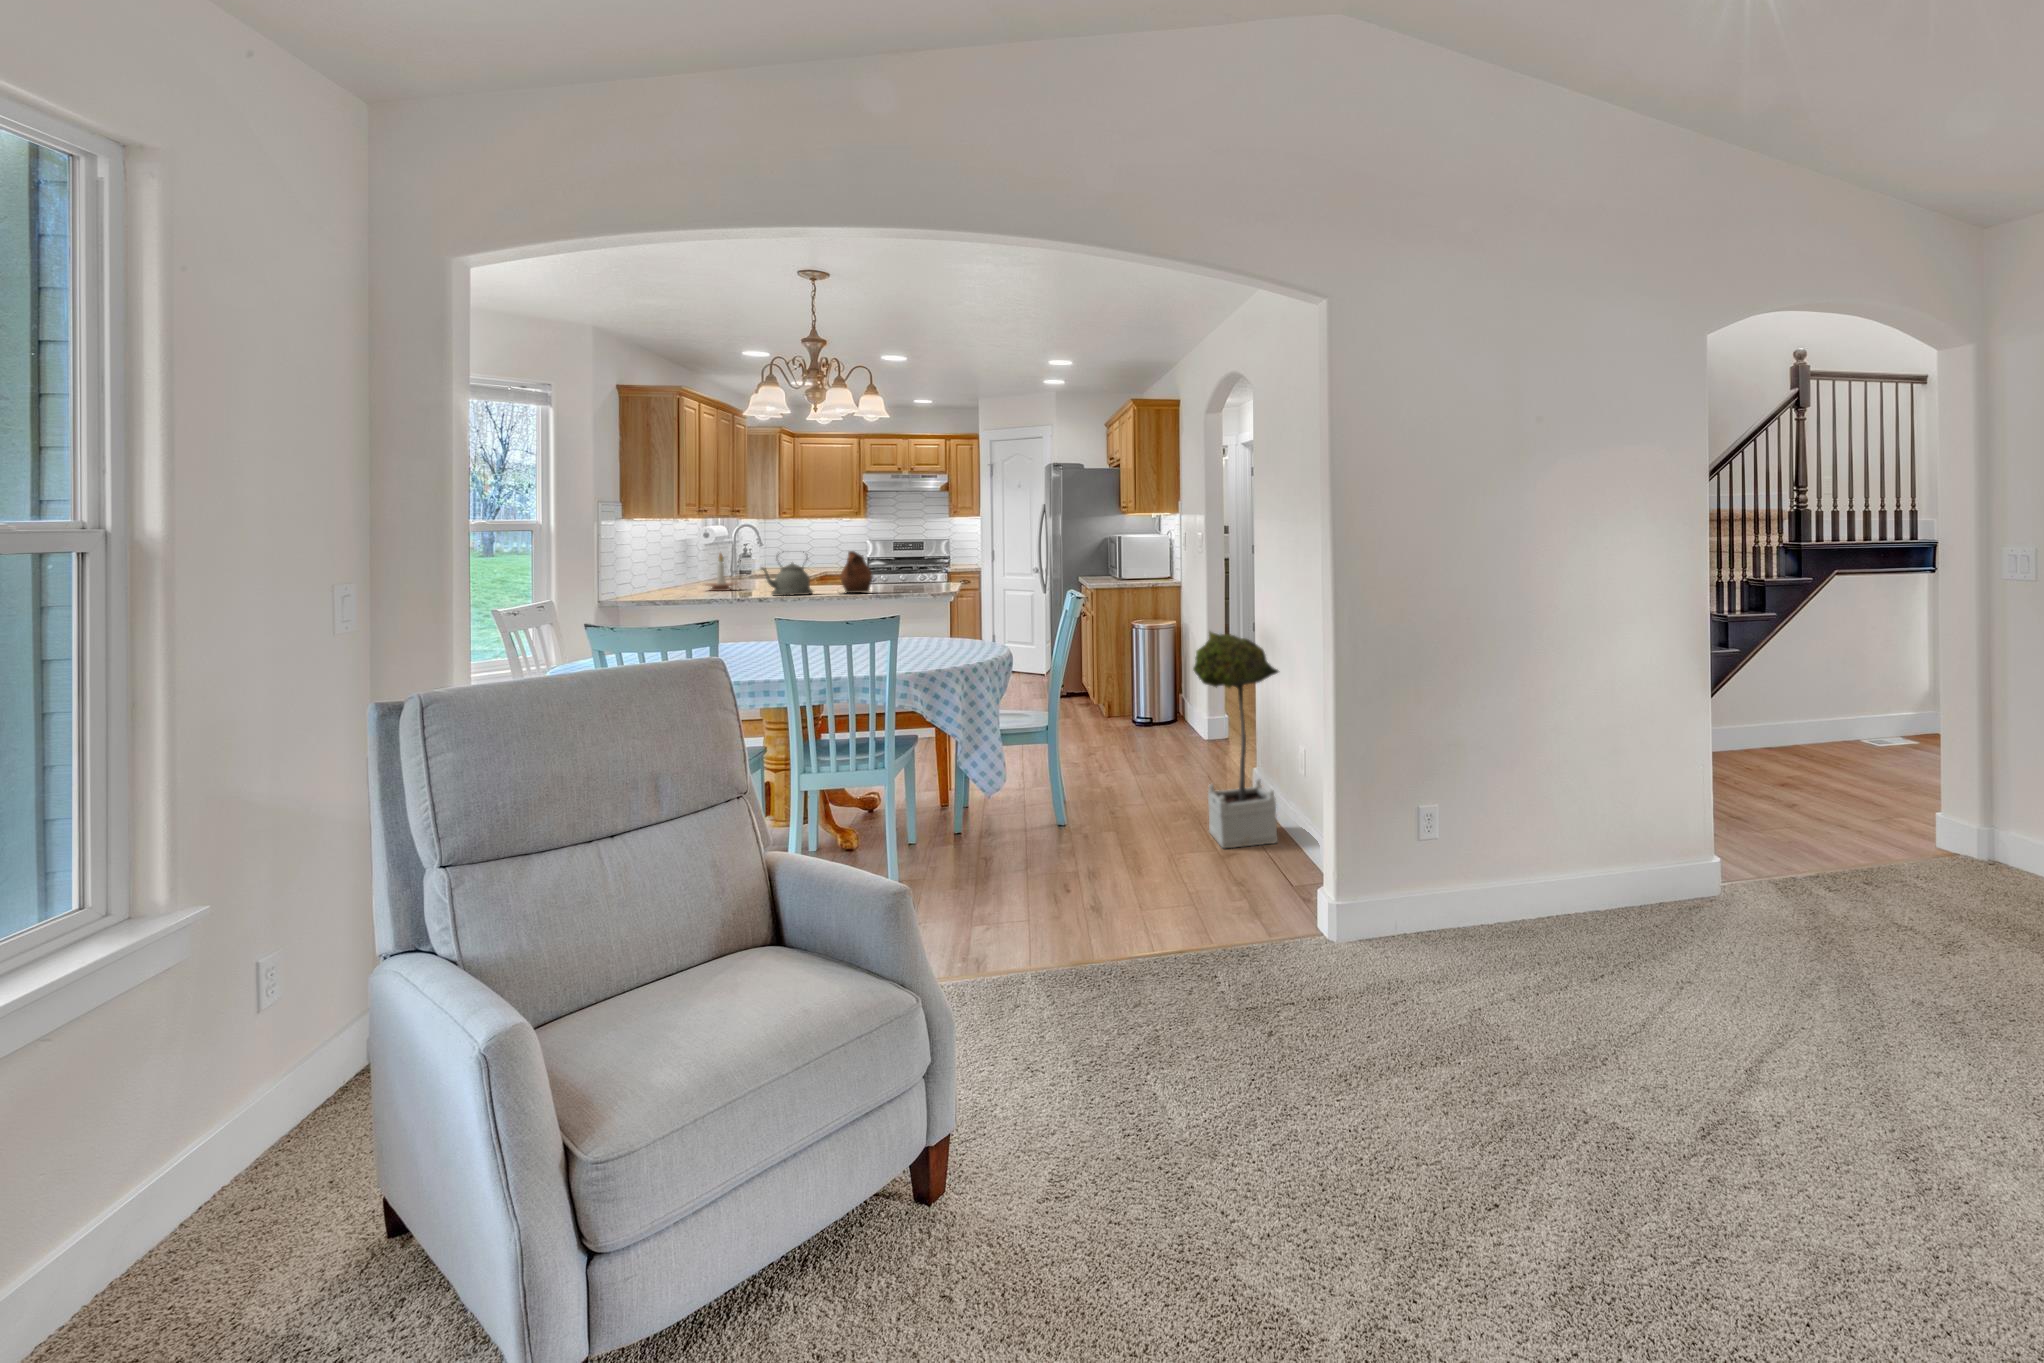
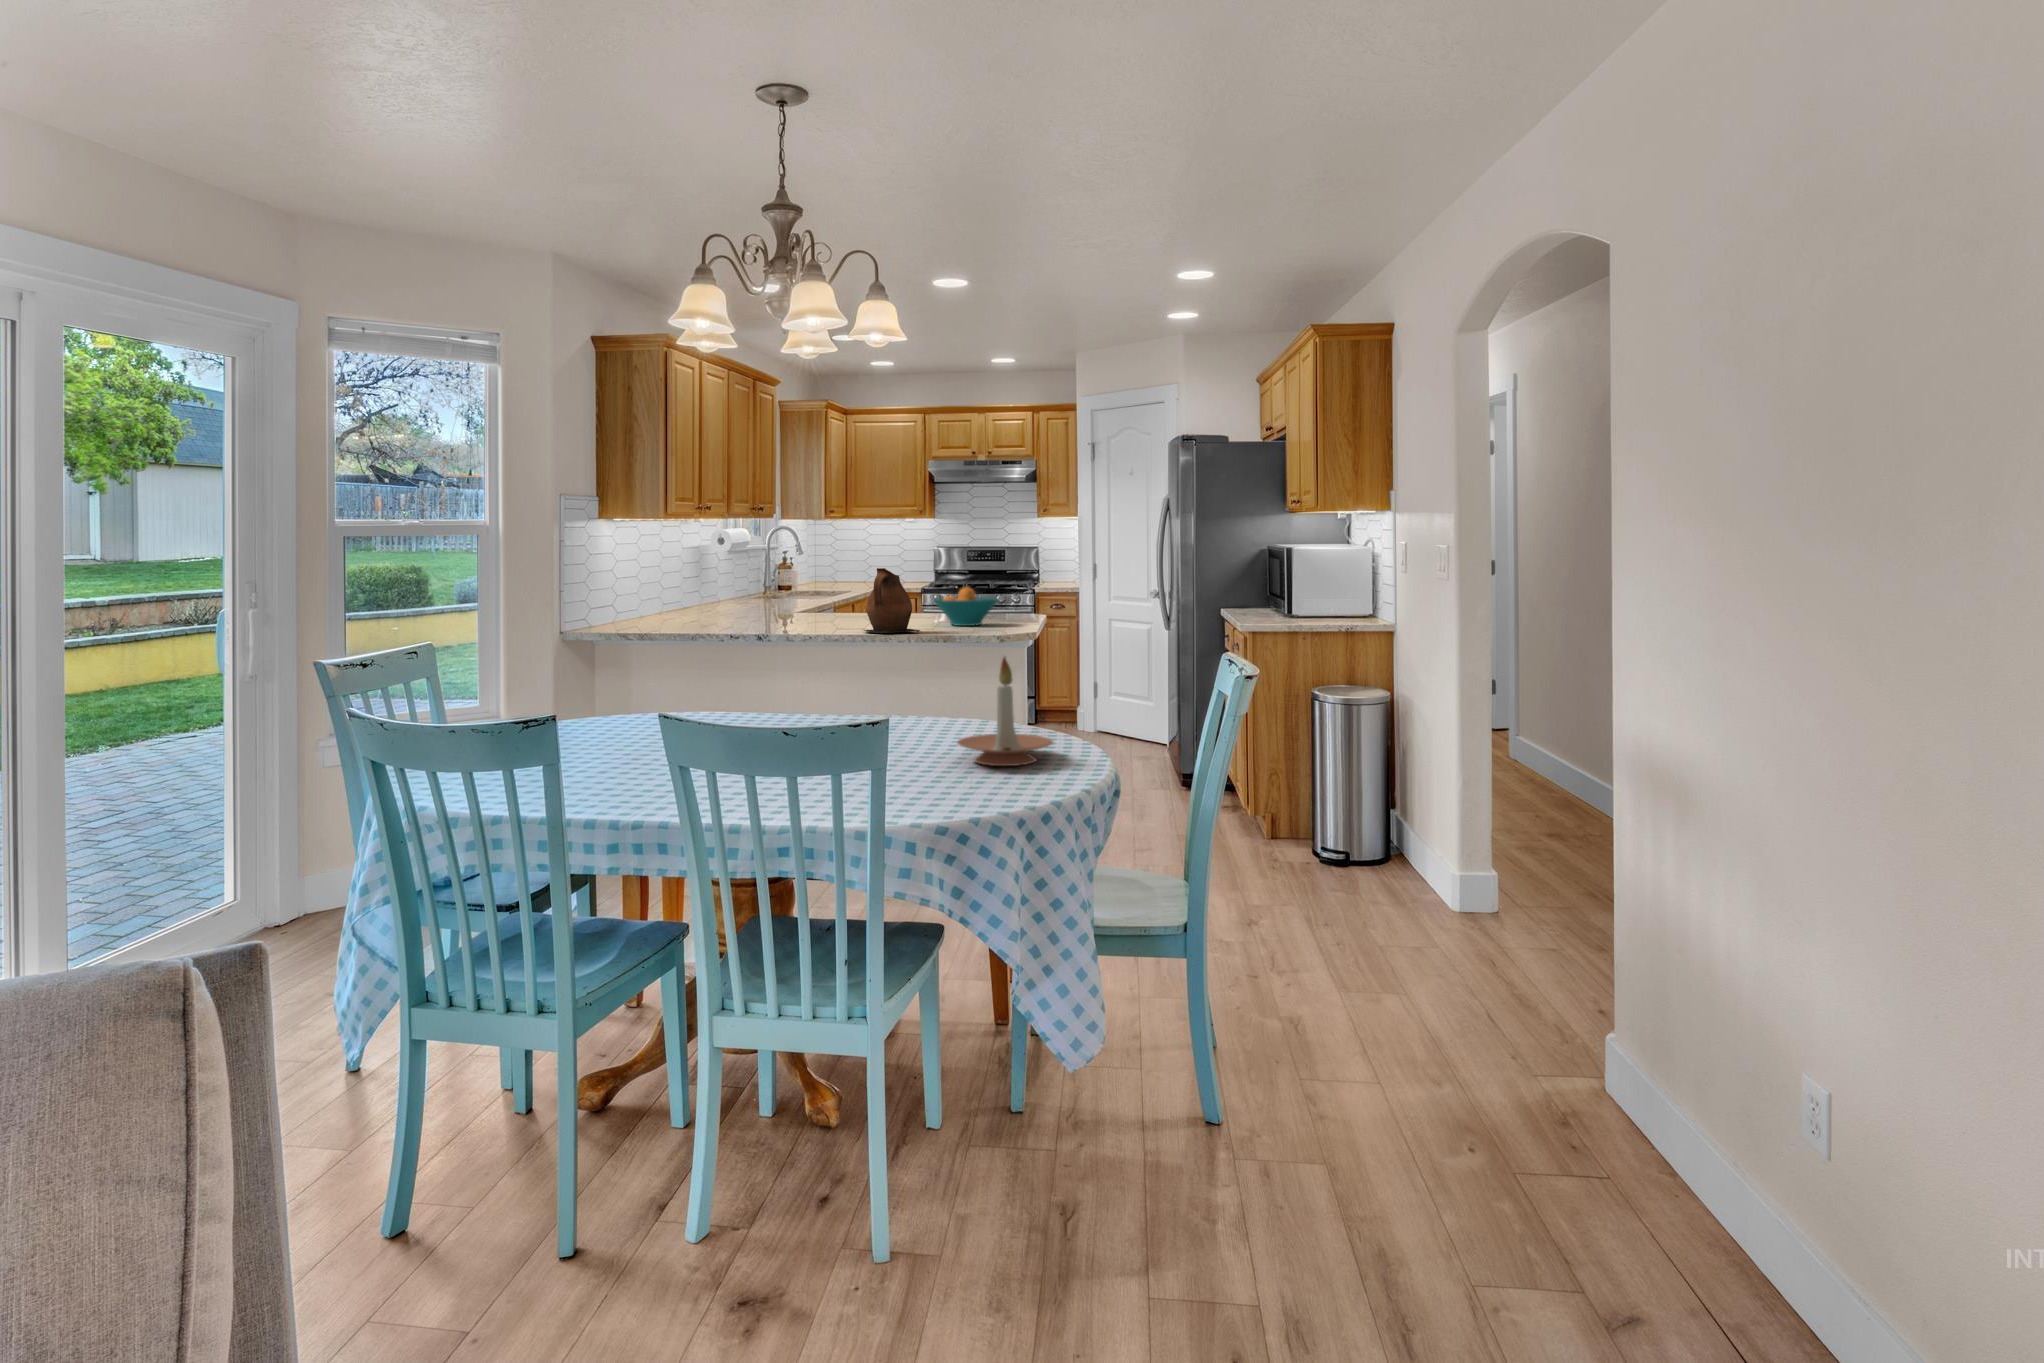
kettle: present [761,552,813,596] -> none [755,568,829,634]
candle holder: present [705,553,735,591] -> present [957,657,1053,766]
fruit bowl: none [884,564,930,589] -> present [934,587,998,626]
potted tree: present [1193,632,1278,848] -> none [1513,766,1745,1304]

